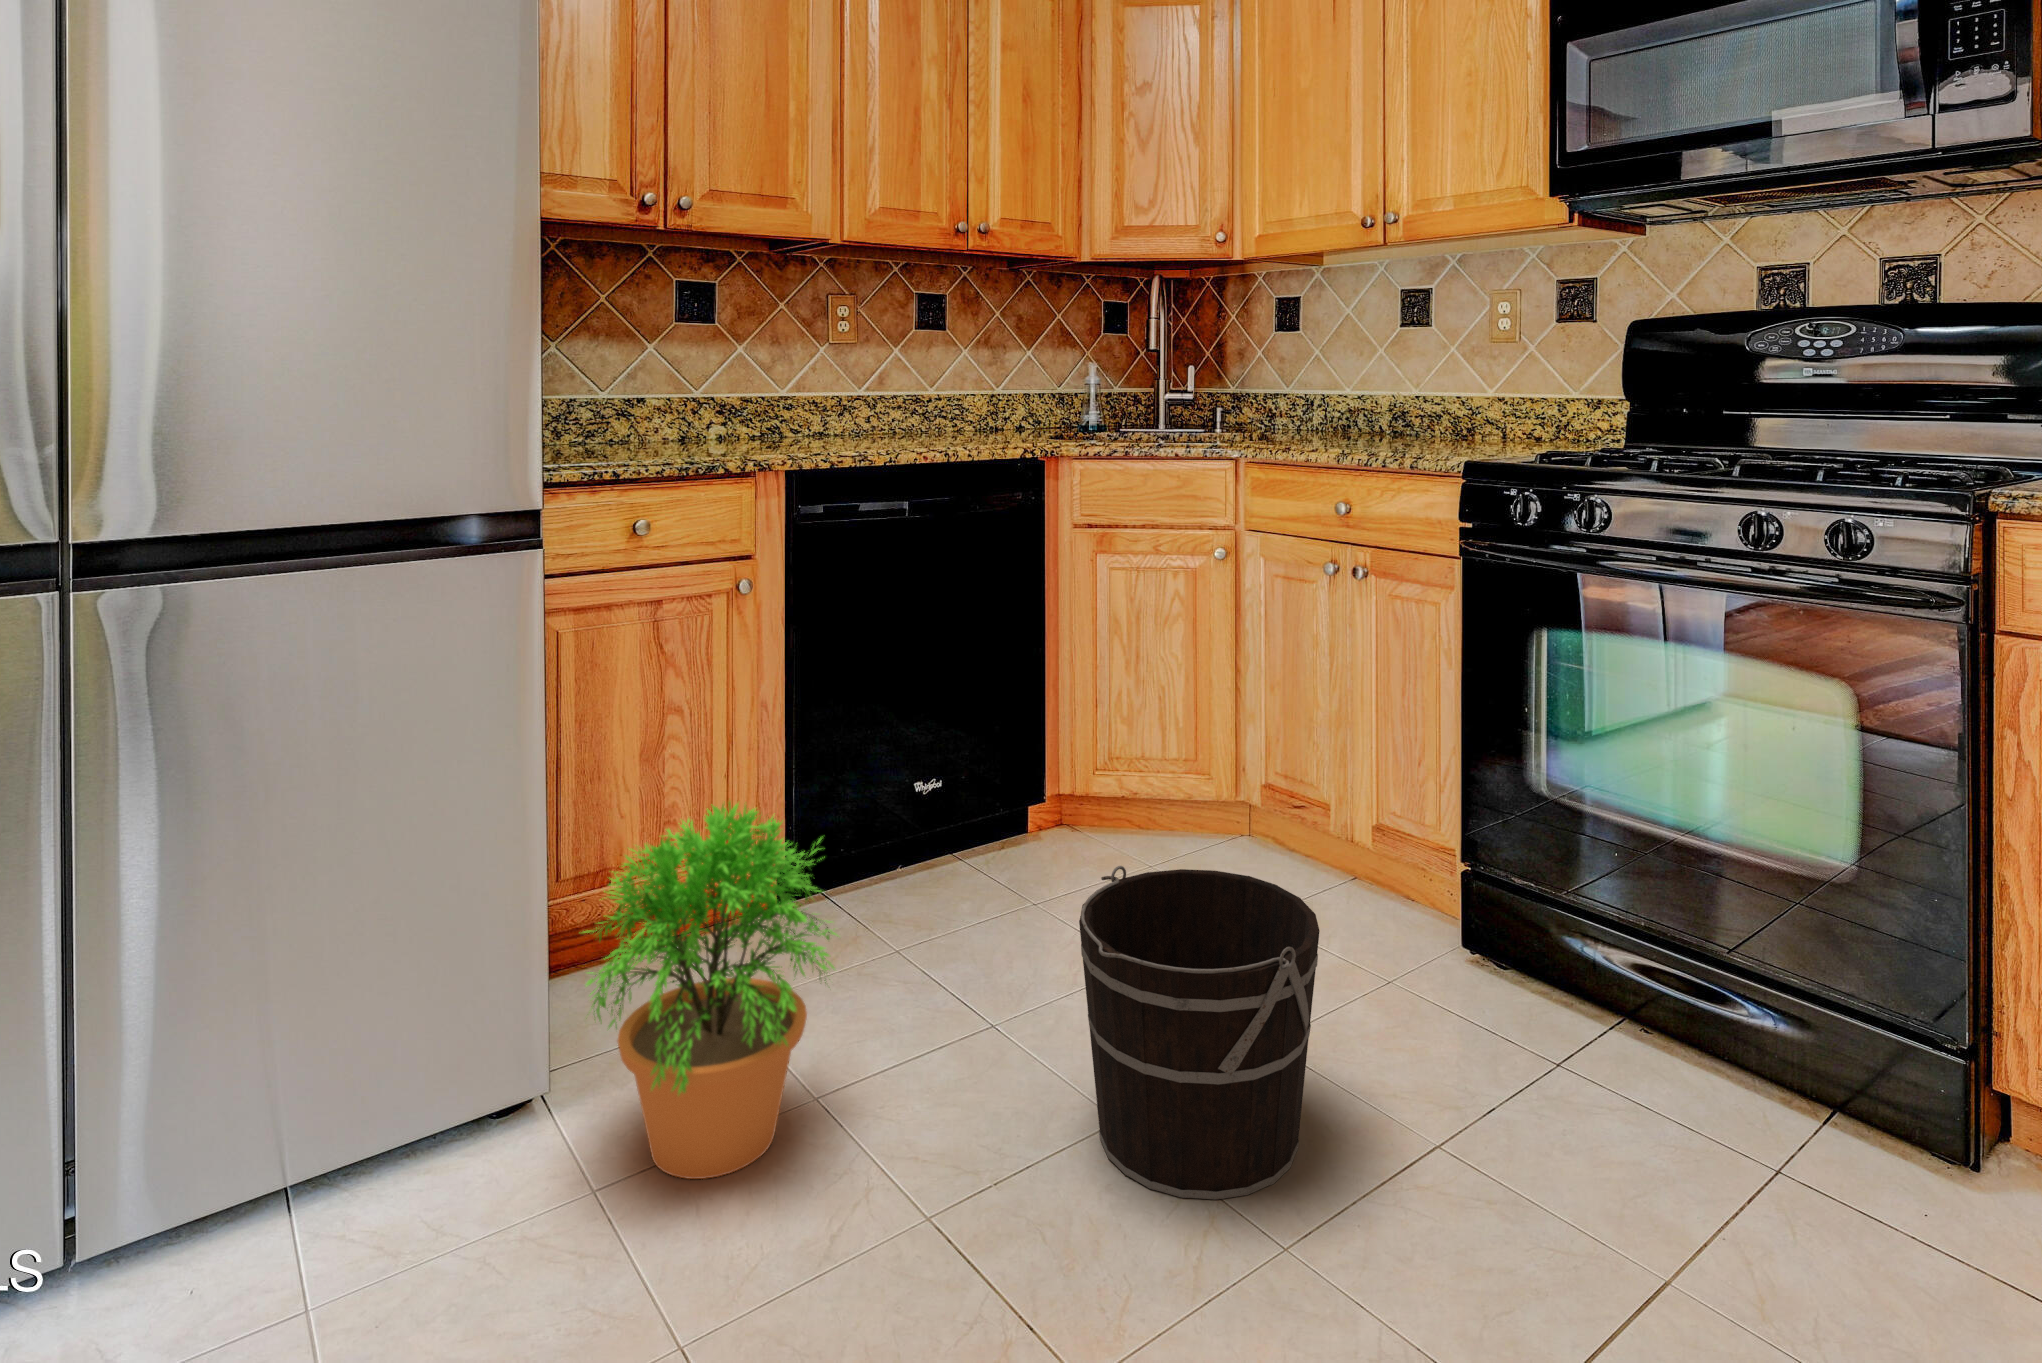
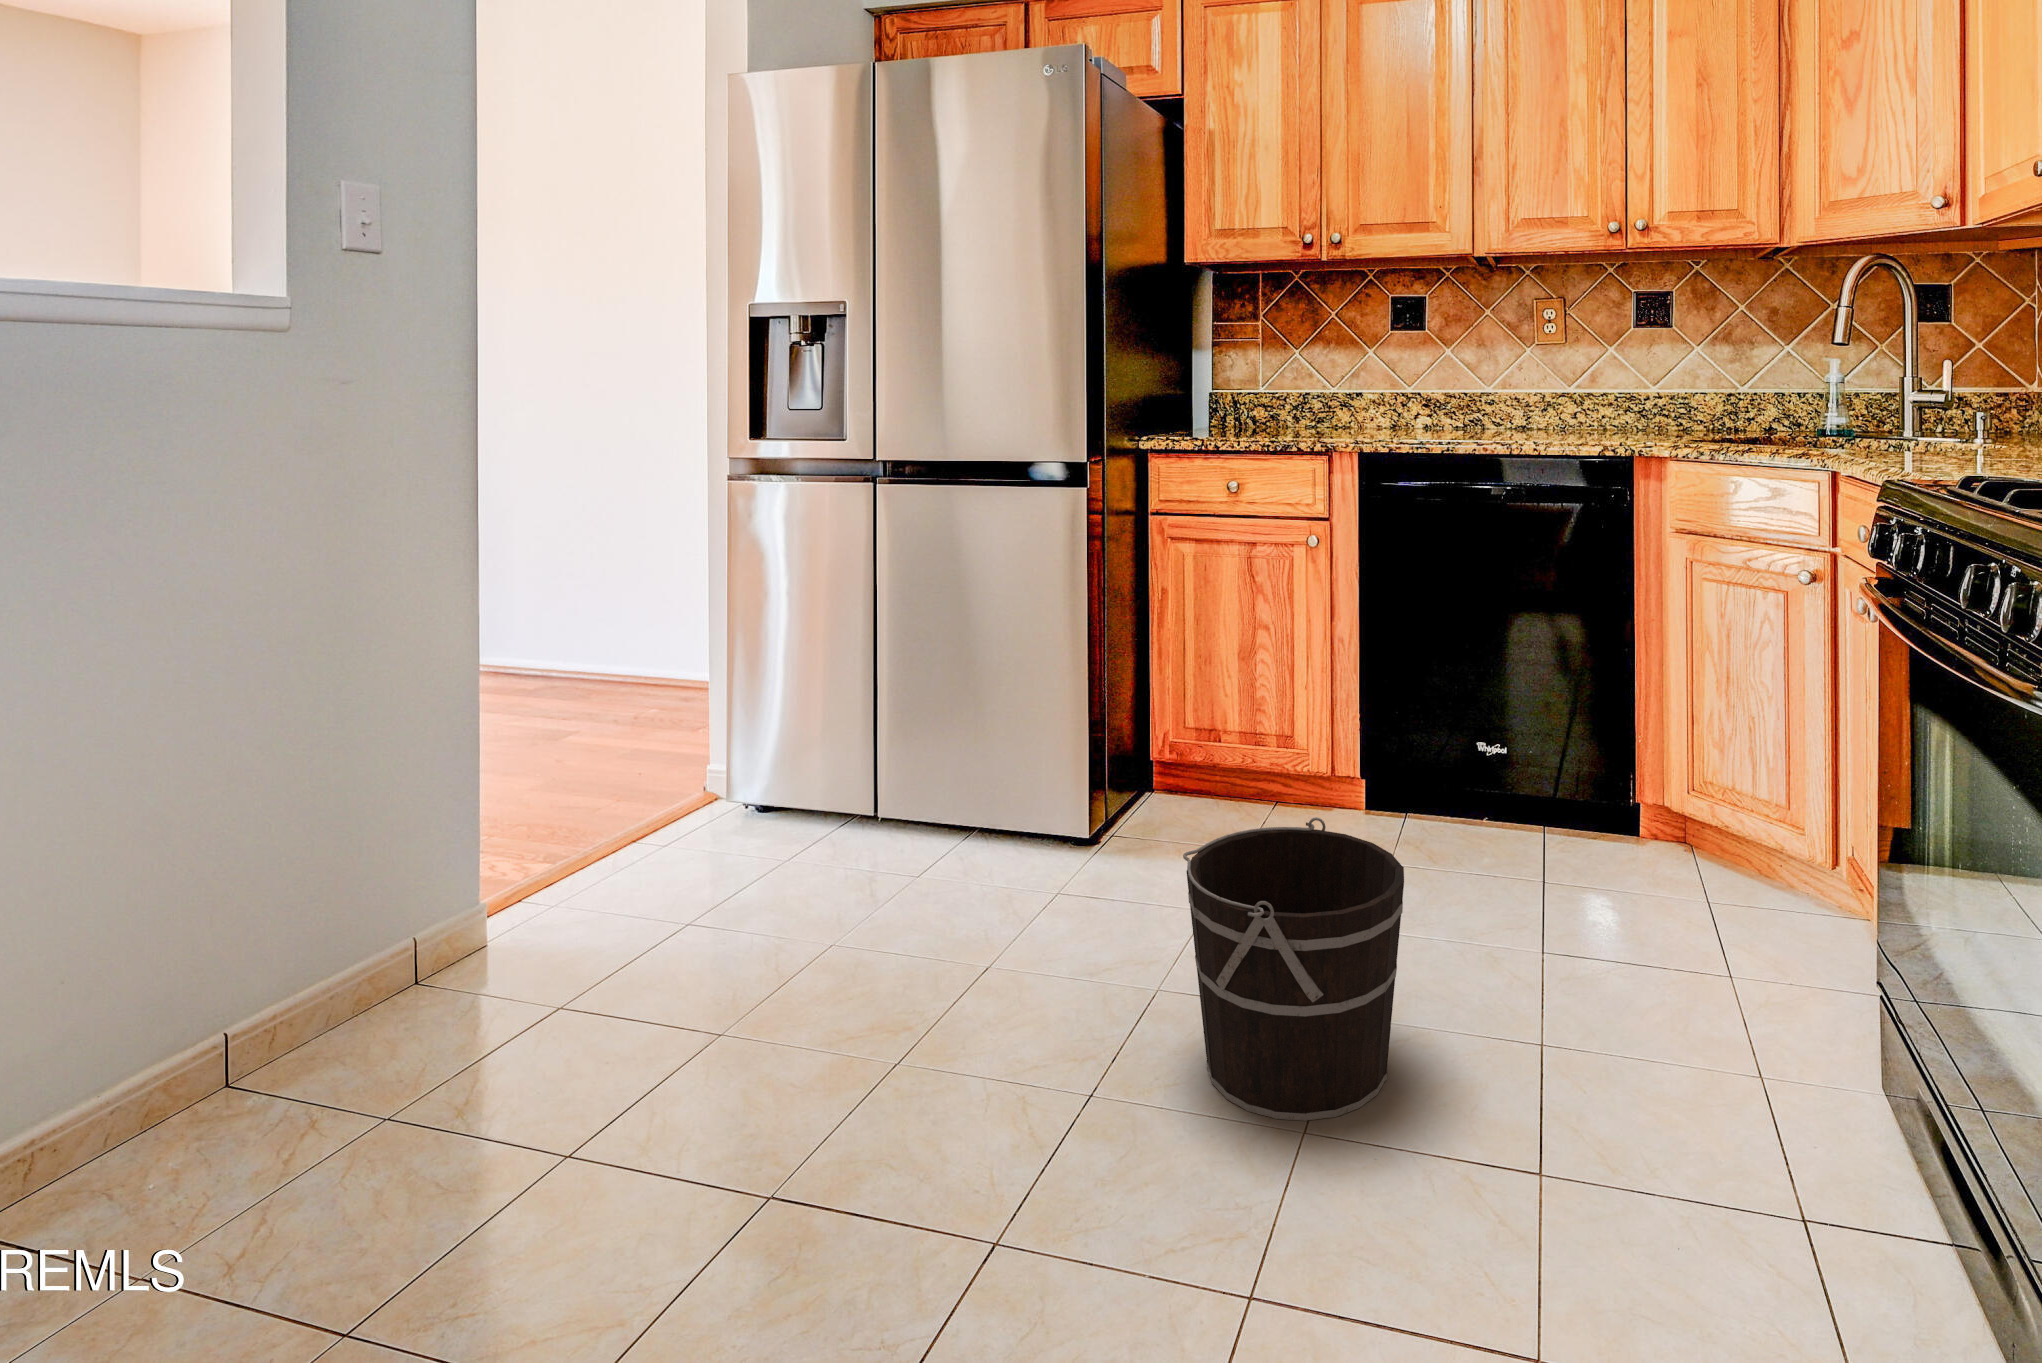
potted plant: present [584,802,837,1179] -> none [989,680,1187,930]

